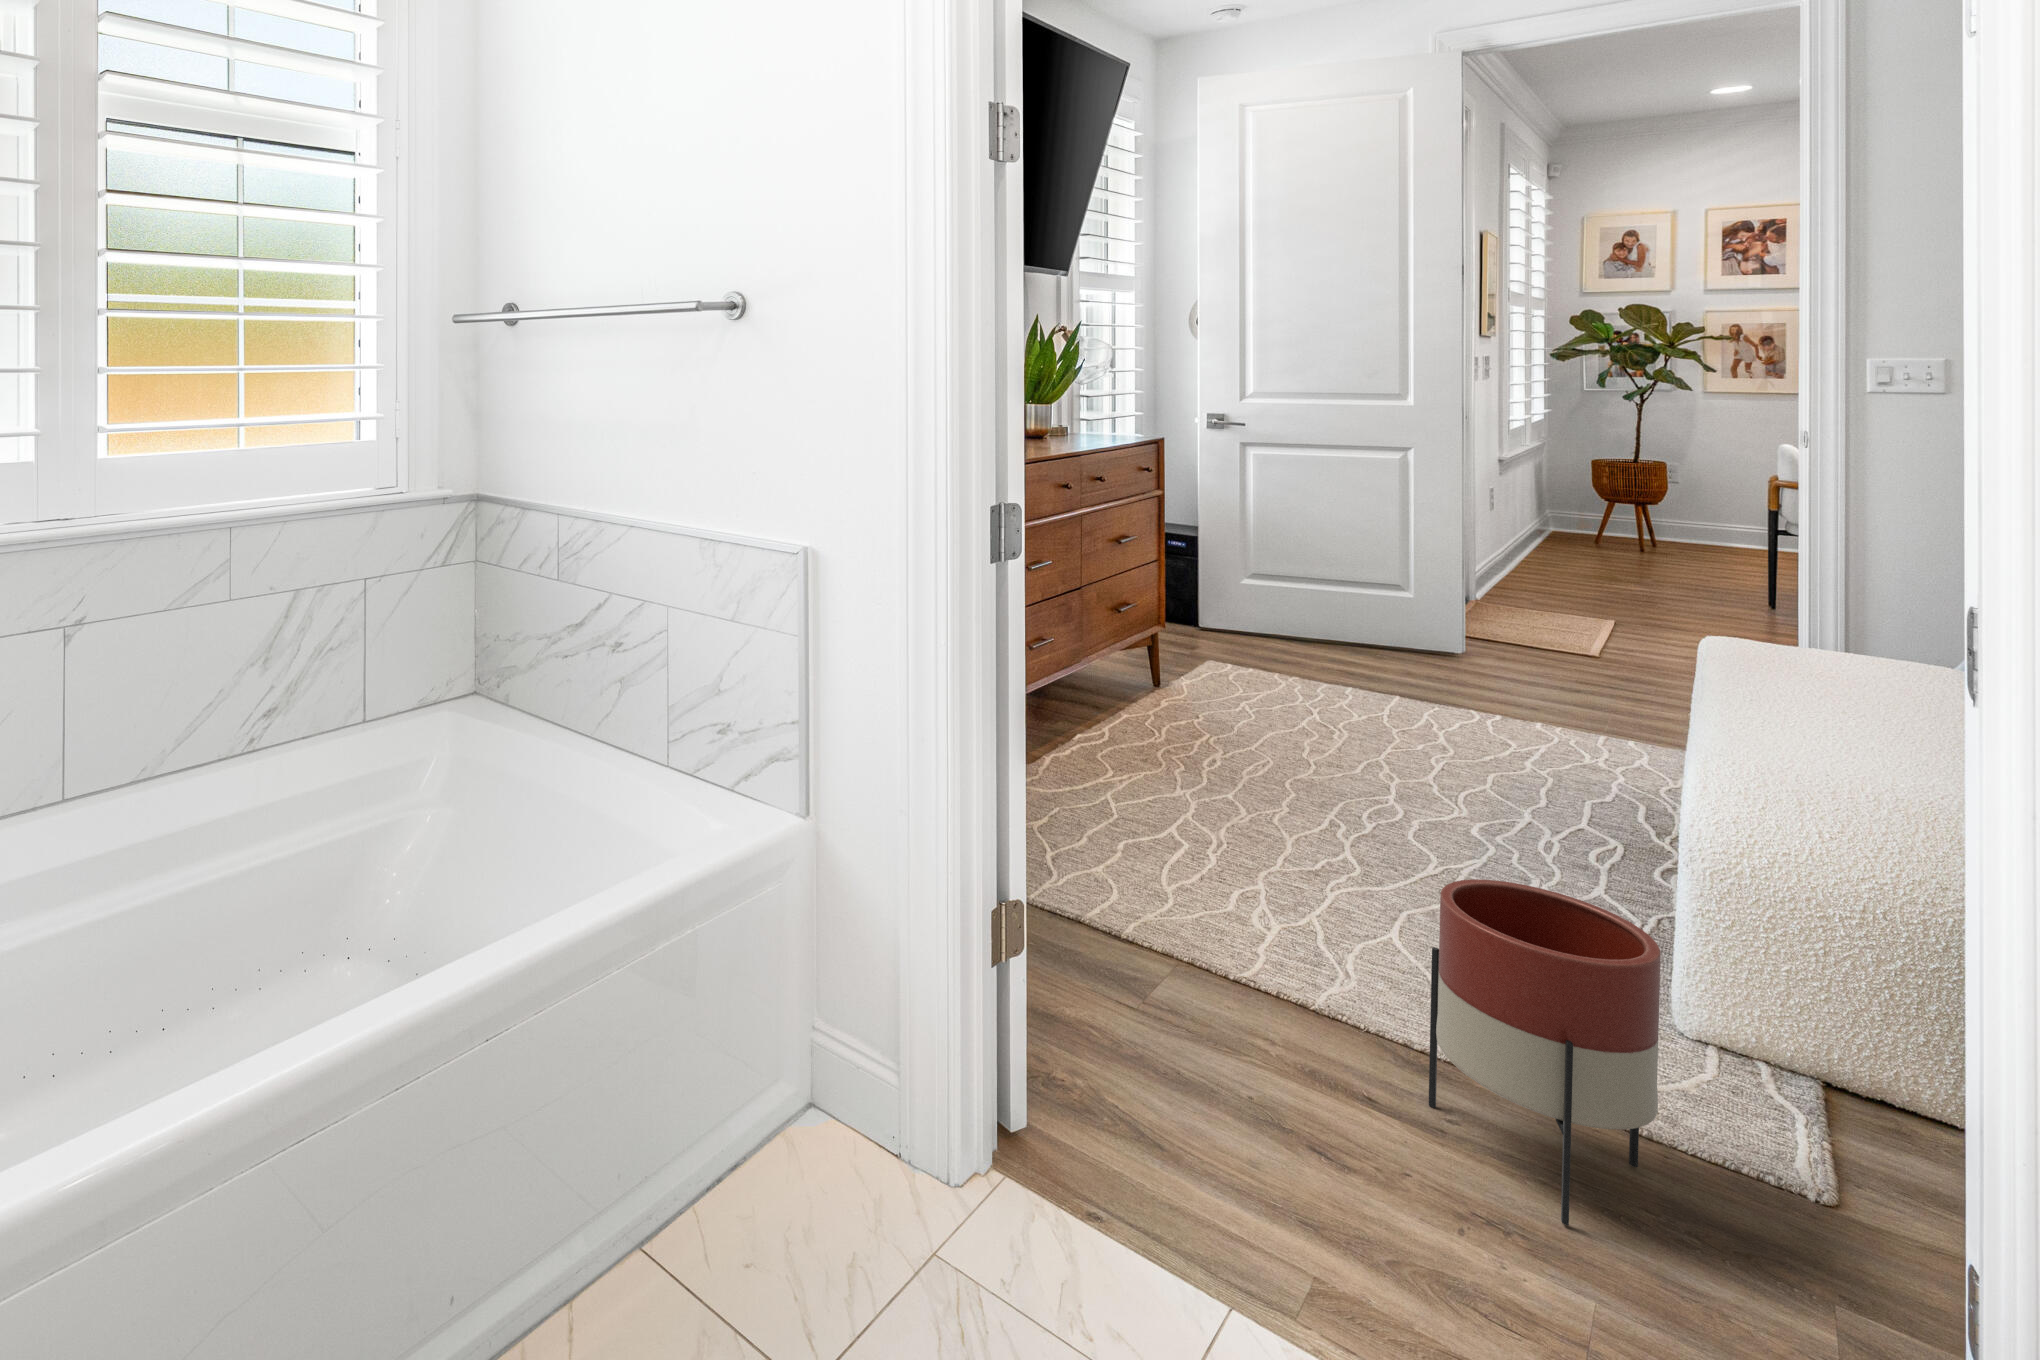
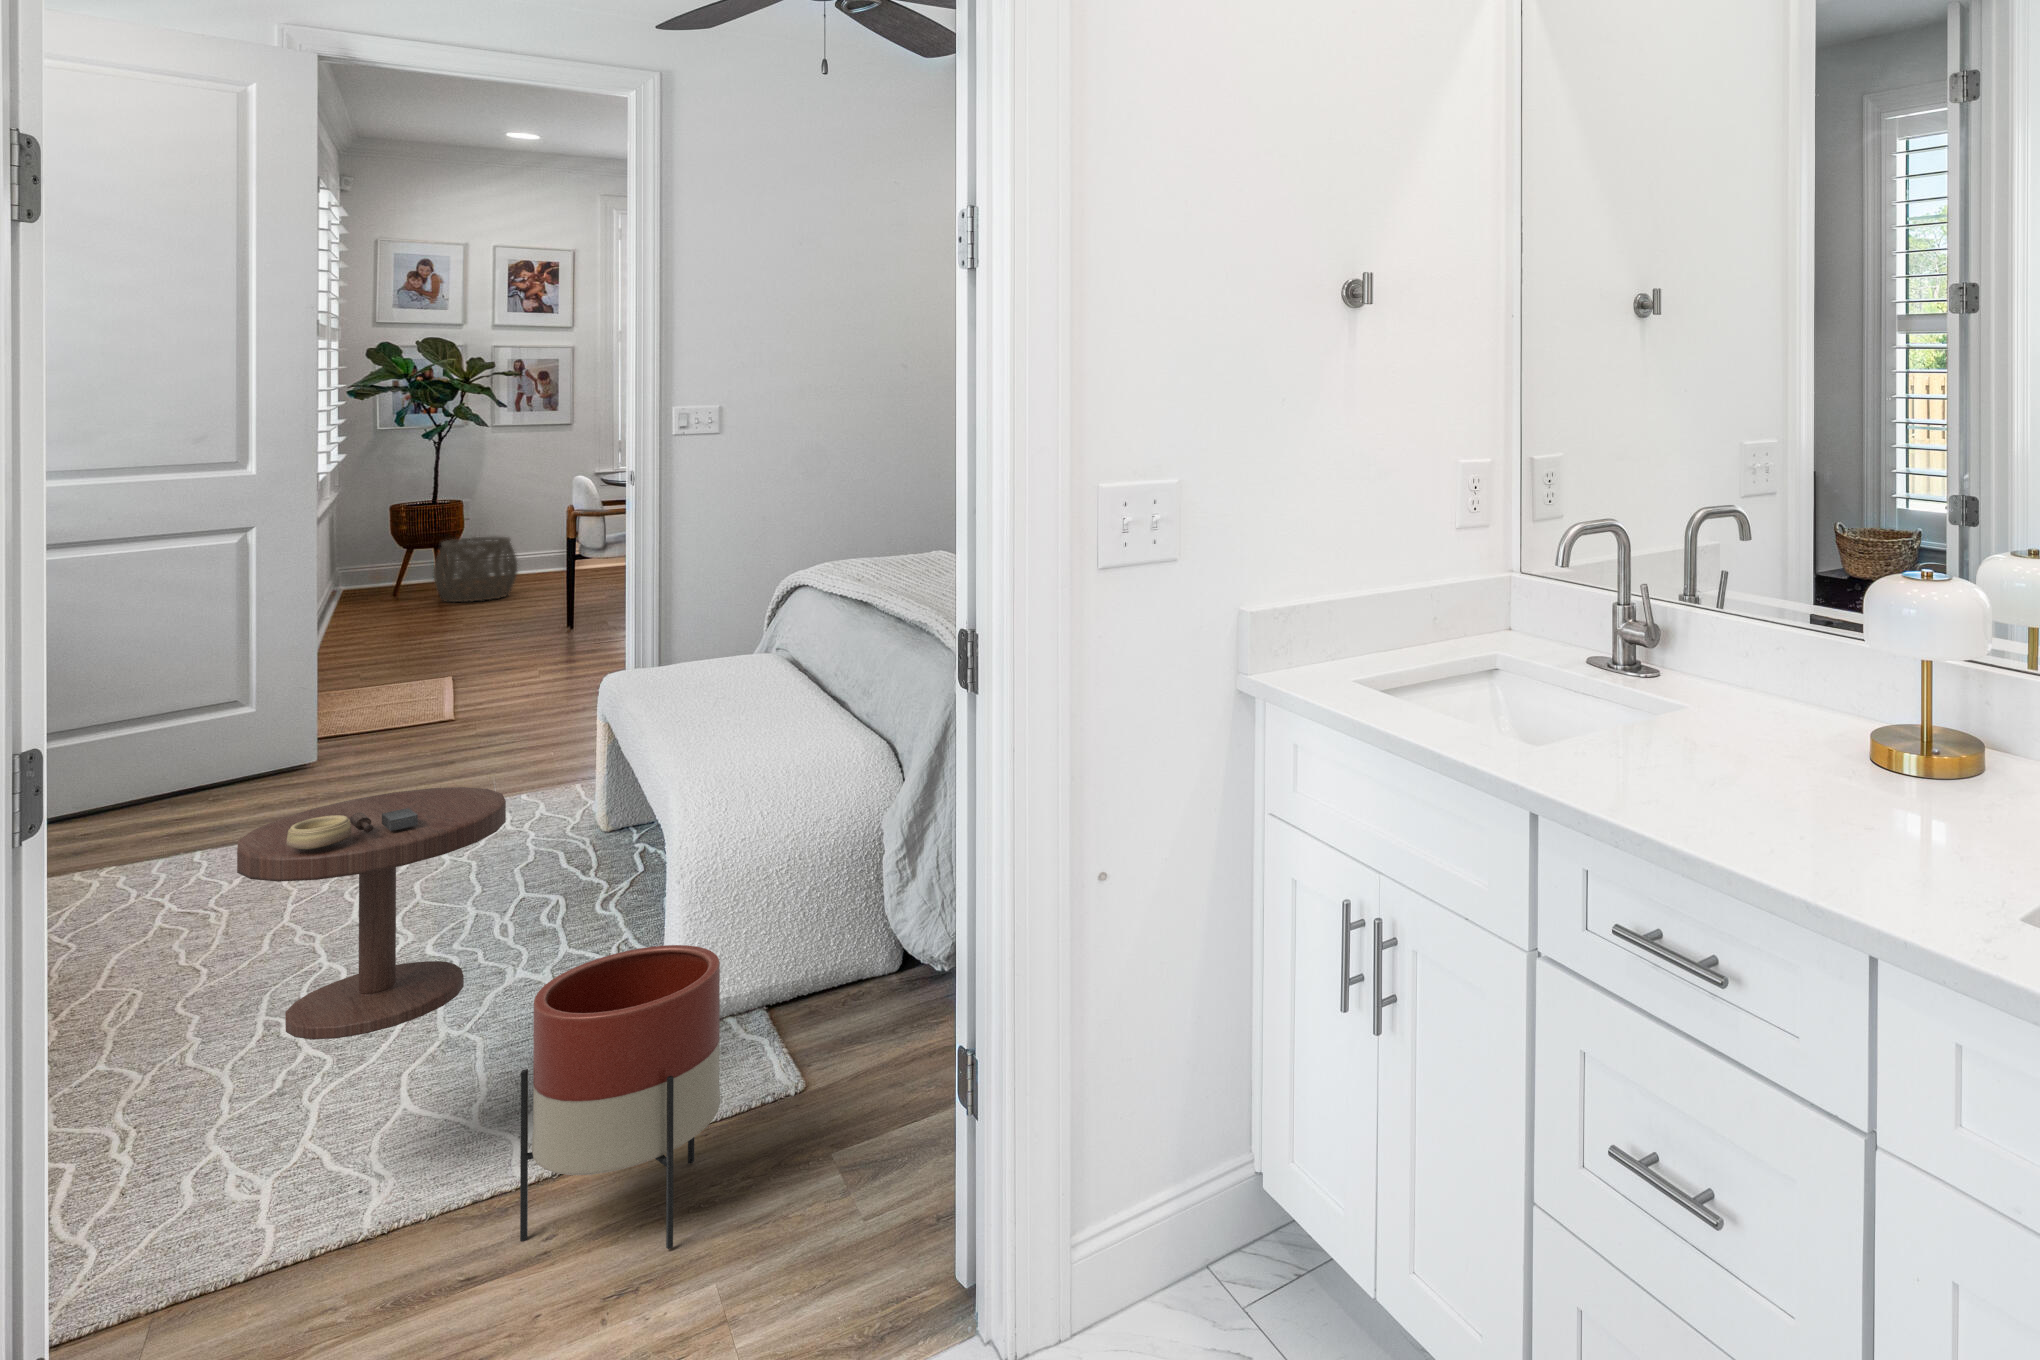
woven basket: none [1627,497,1722,561] -> present [433,537,517,602]
side table: none [1248,652,1464,978] -> present [237,787,506,1192]

